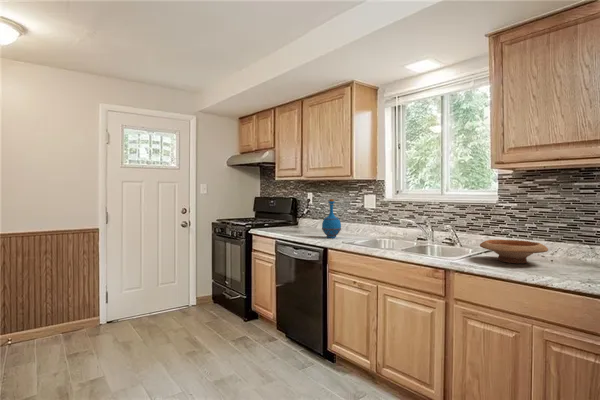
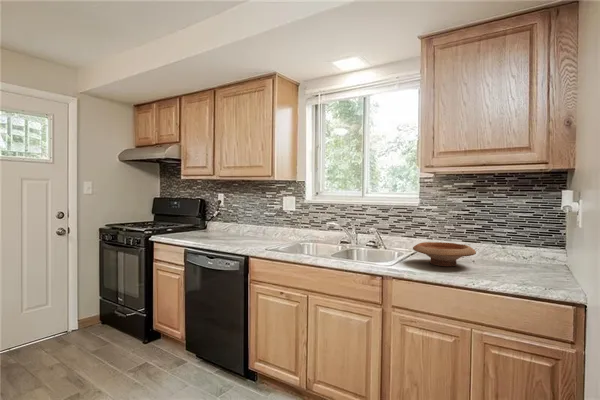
bottle: present [322,199,341,238] -> none [240,201,261,243]

